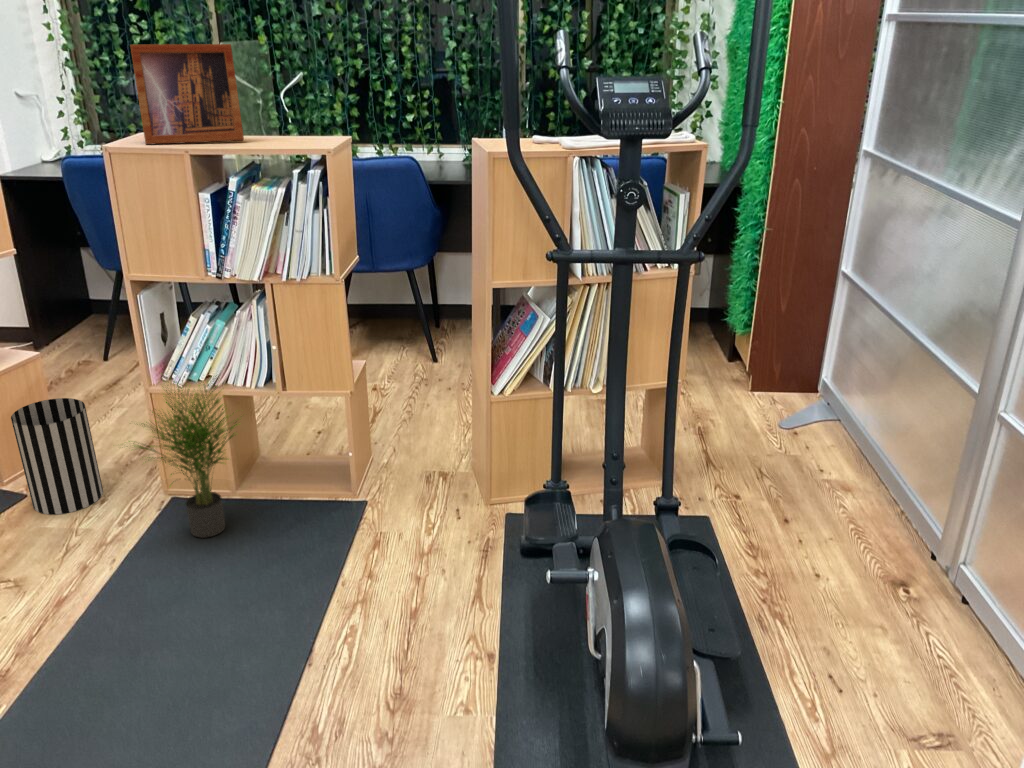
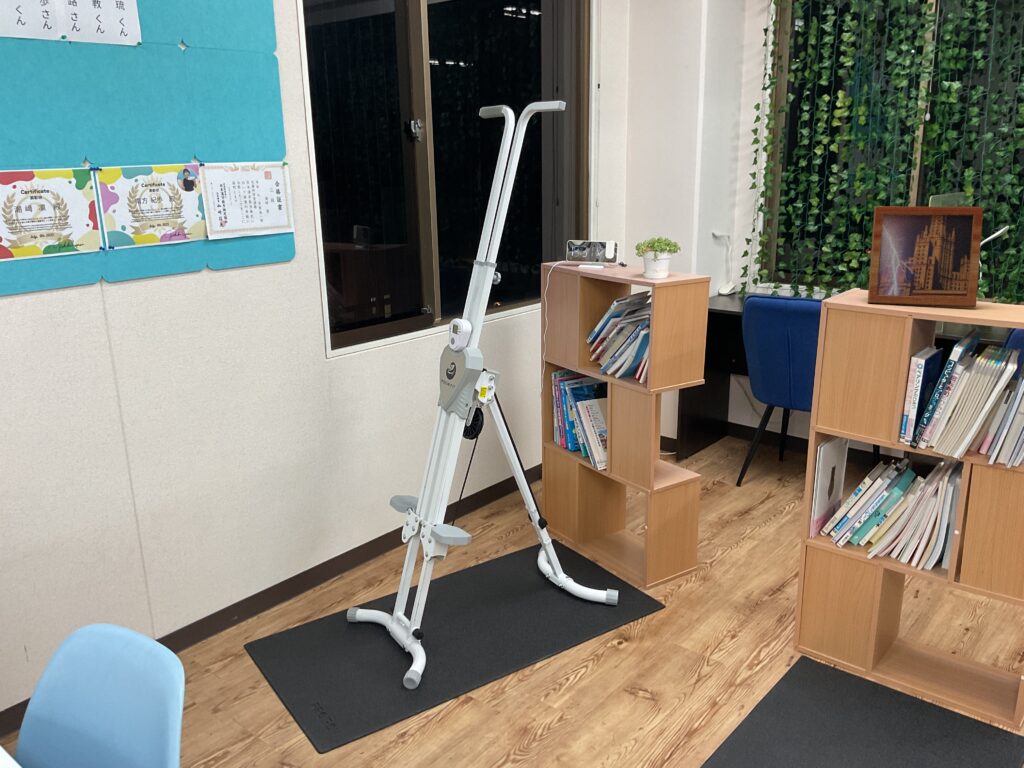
potted plant: present [129,375,237,538] -> none [767,531,915,718]
wastebasket: present [11,398,103,514] -> none [670,523,739,637]

